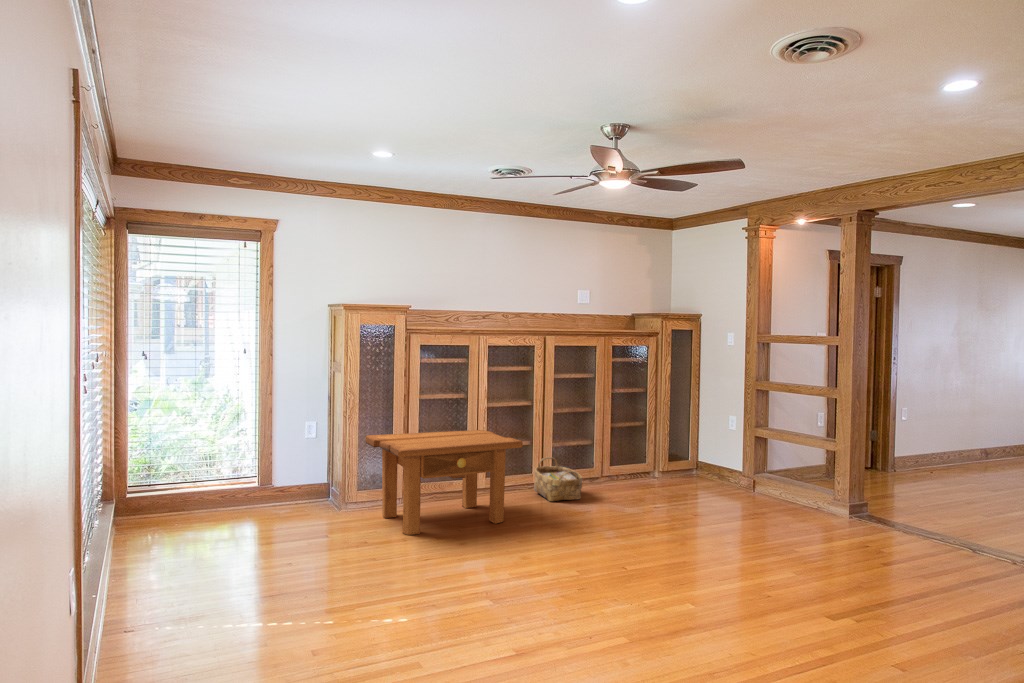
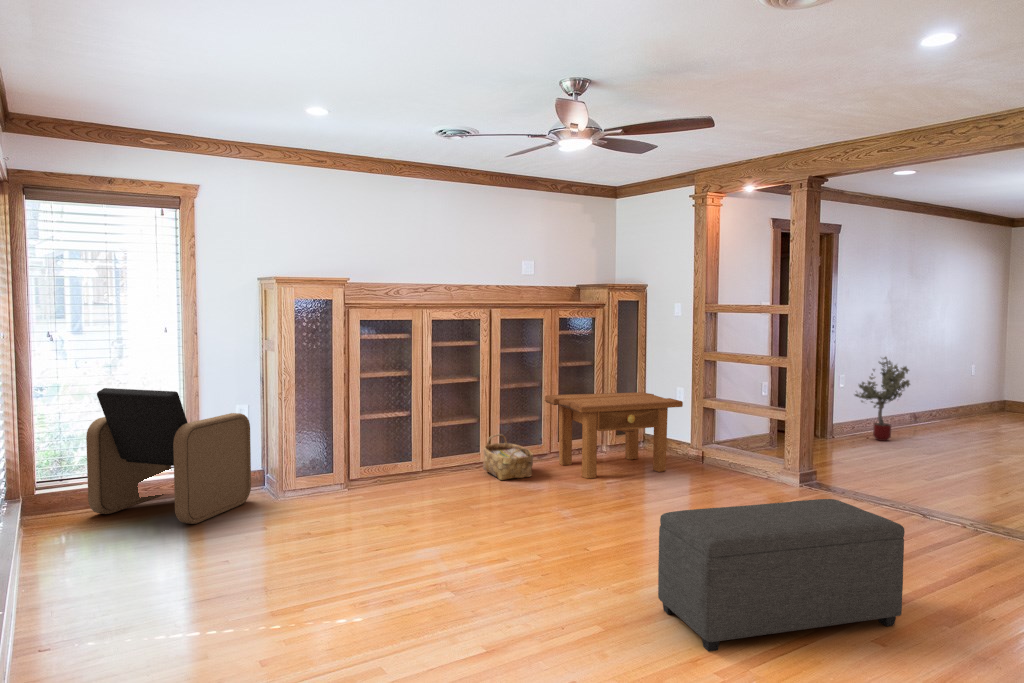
potted tree: none [918,389,981,477] -> present [855,357,910,441]
armchair: none [174,403,317,529] -> present [86,388,251,524]
side table: present [366,430,523,535] -> present [545,392,683,478]
ottoman: none [686,525,927,662] -> present [658,499,905,651]

